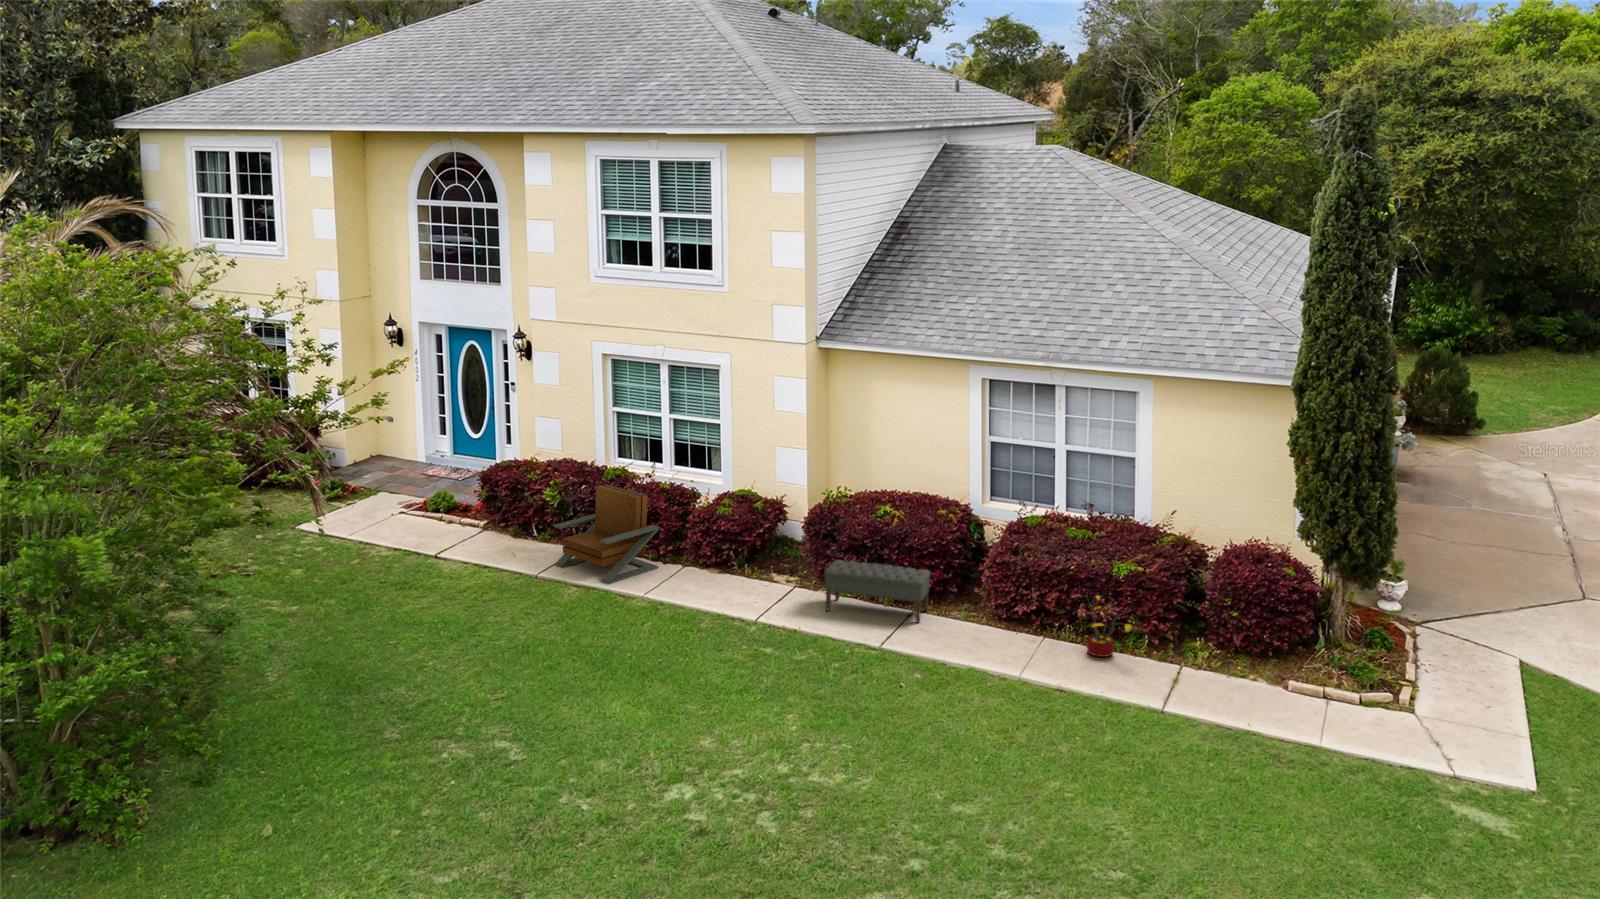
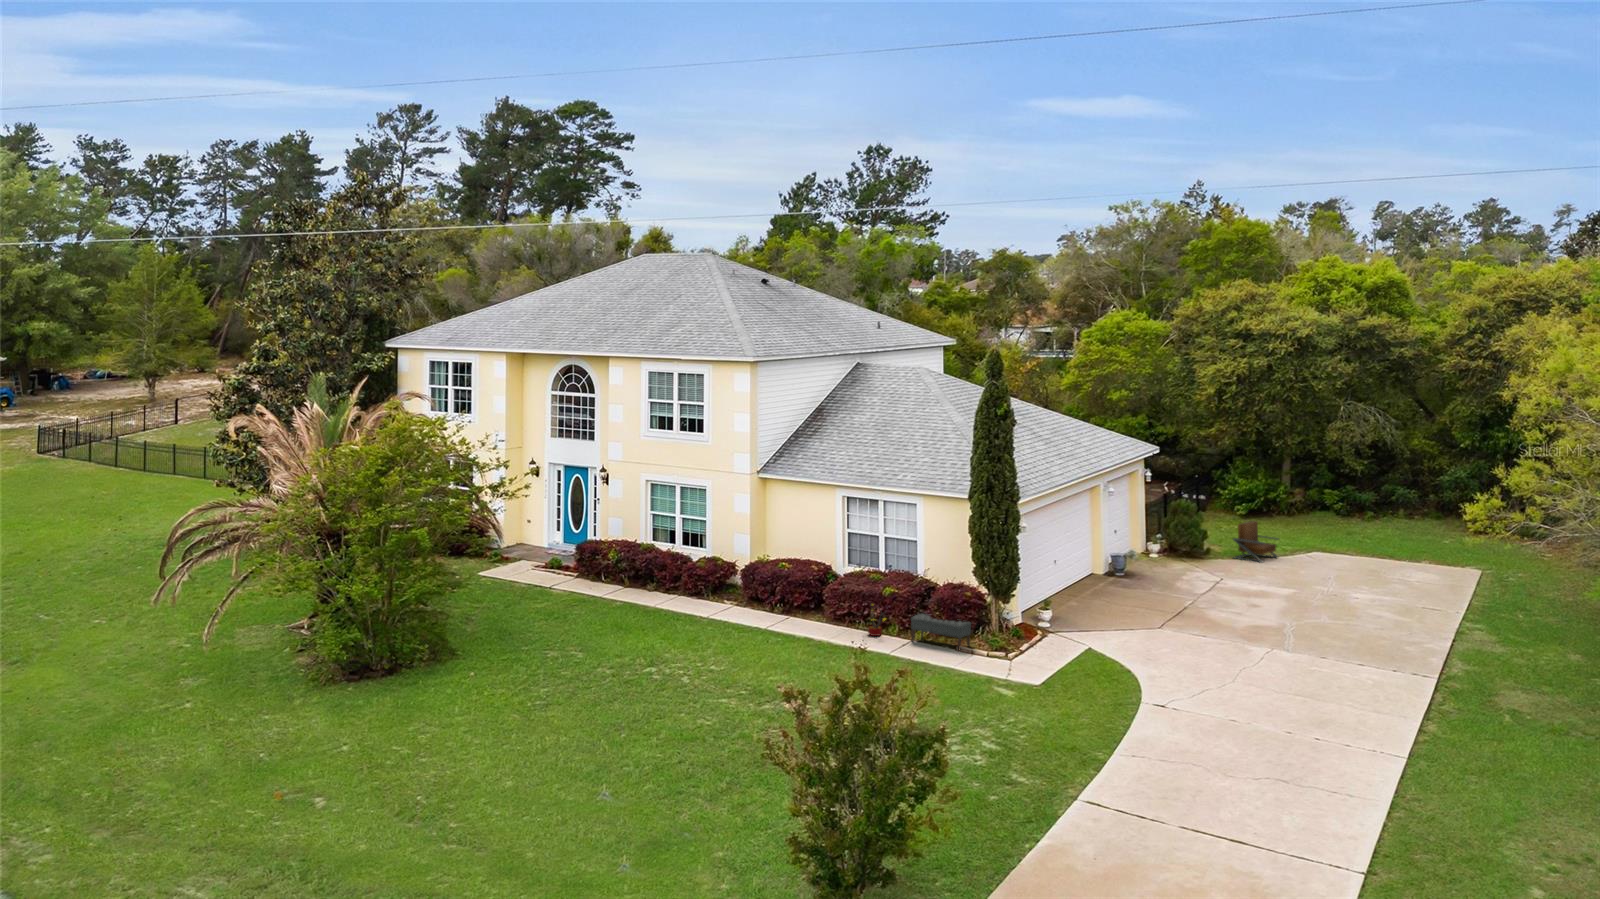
lounge chair: present [554,485,660,584] -> present [1233,521,1278,563]
bench: present [824,560,930,623] -> present [911,614,971,650]

